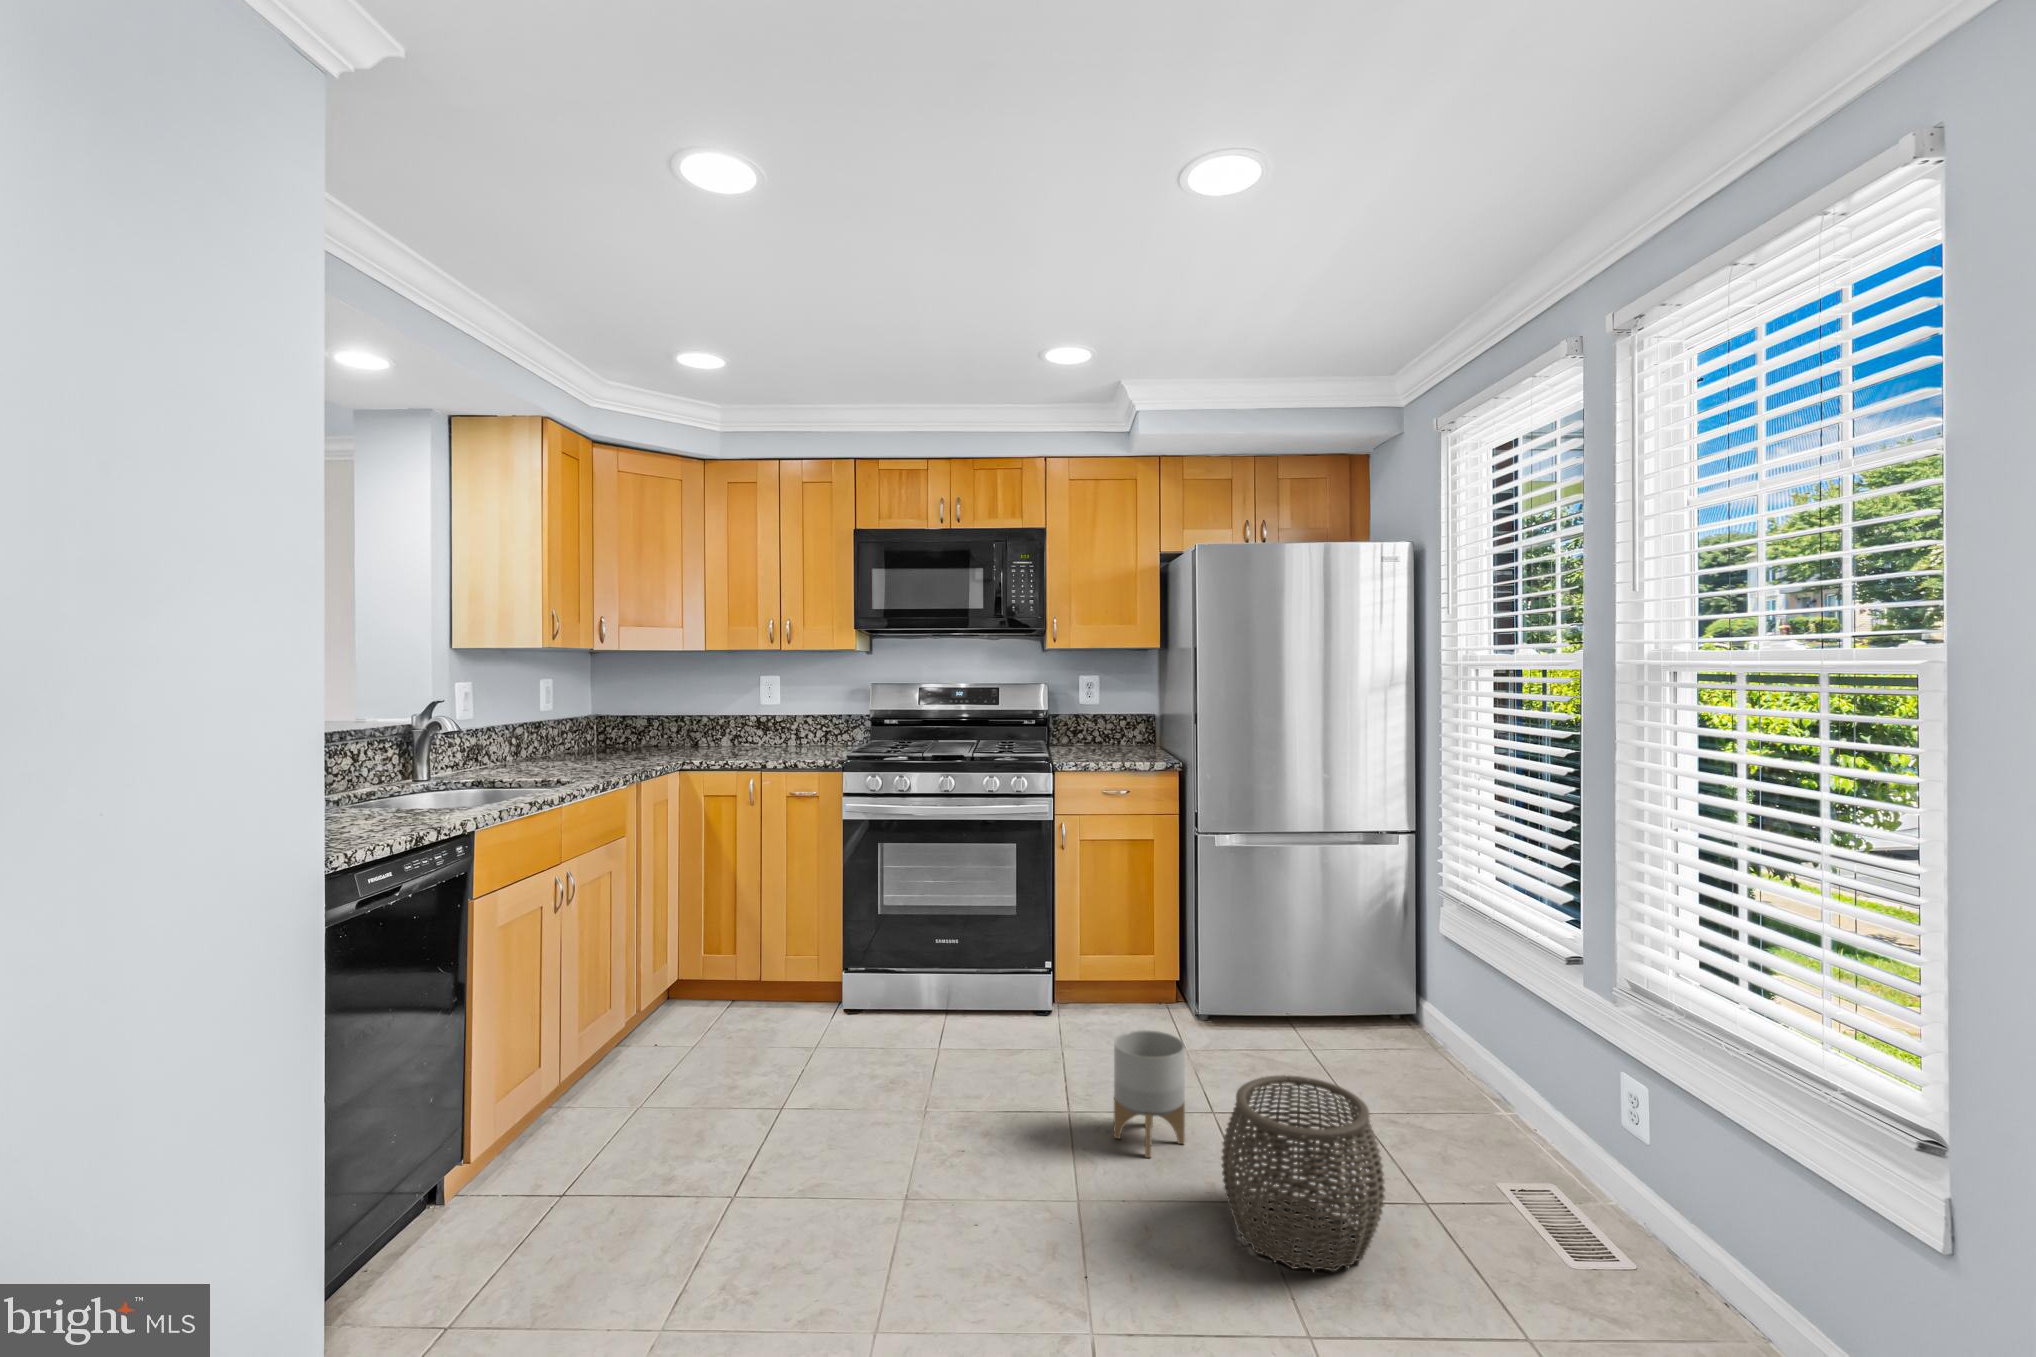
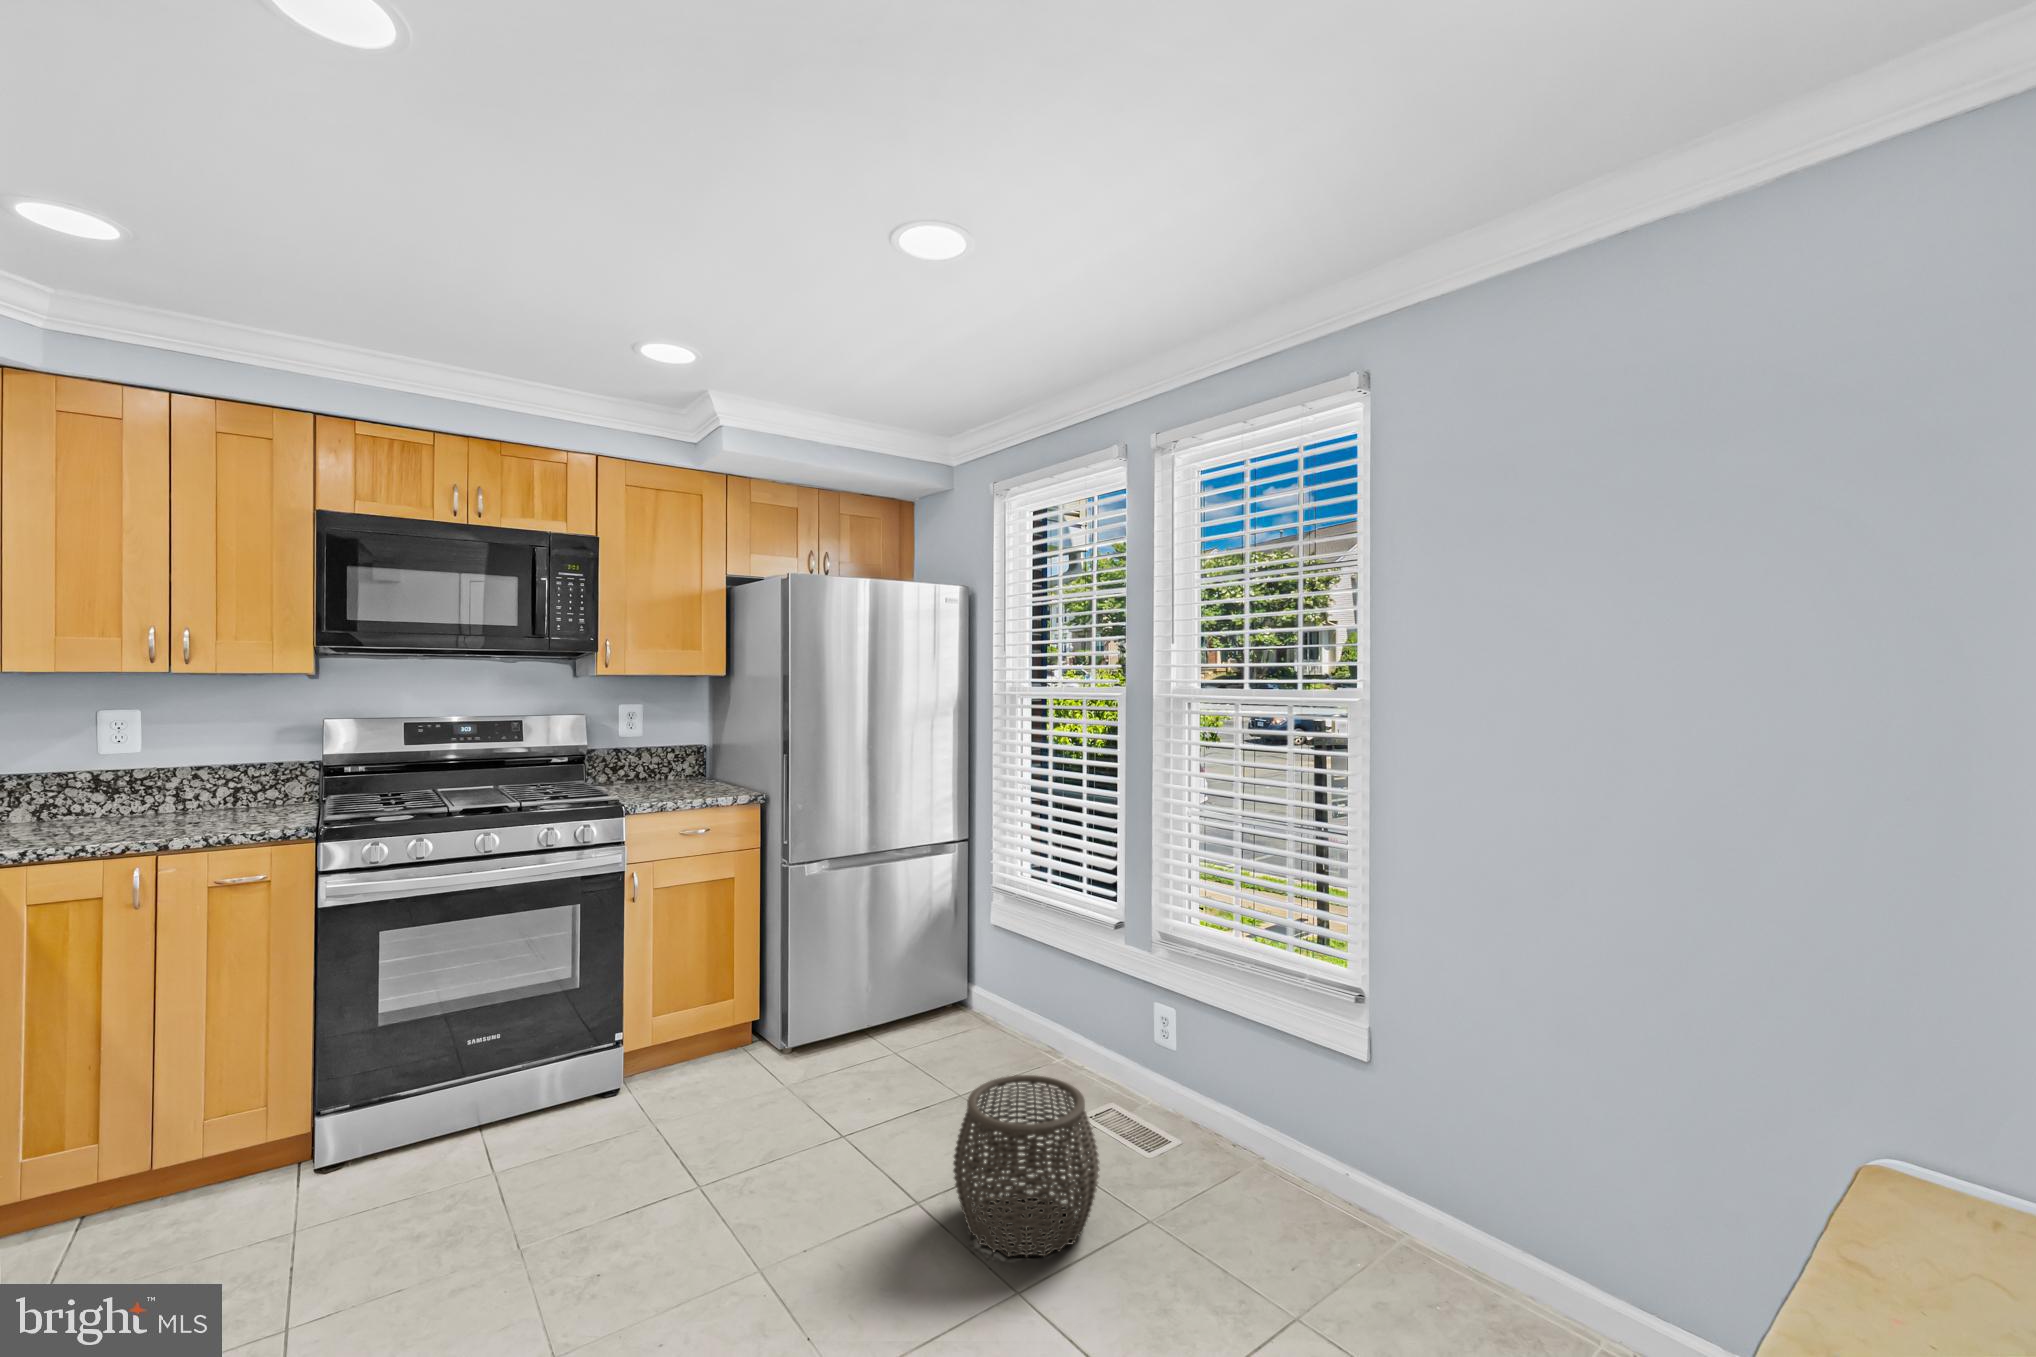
planter: present [1114,1030,1185,1158] -> none [798,1075,872,1211]

